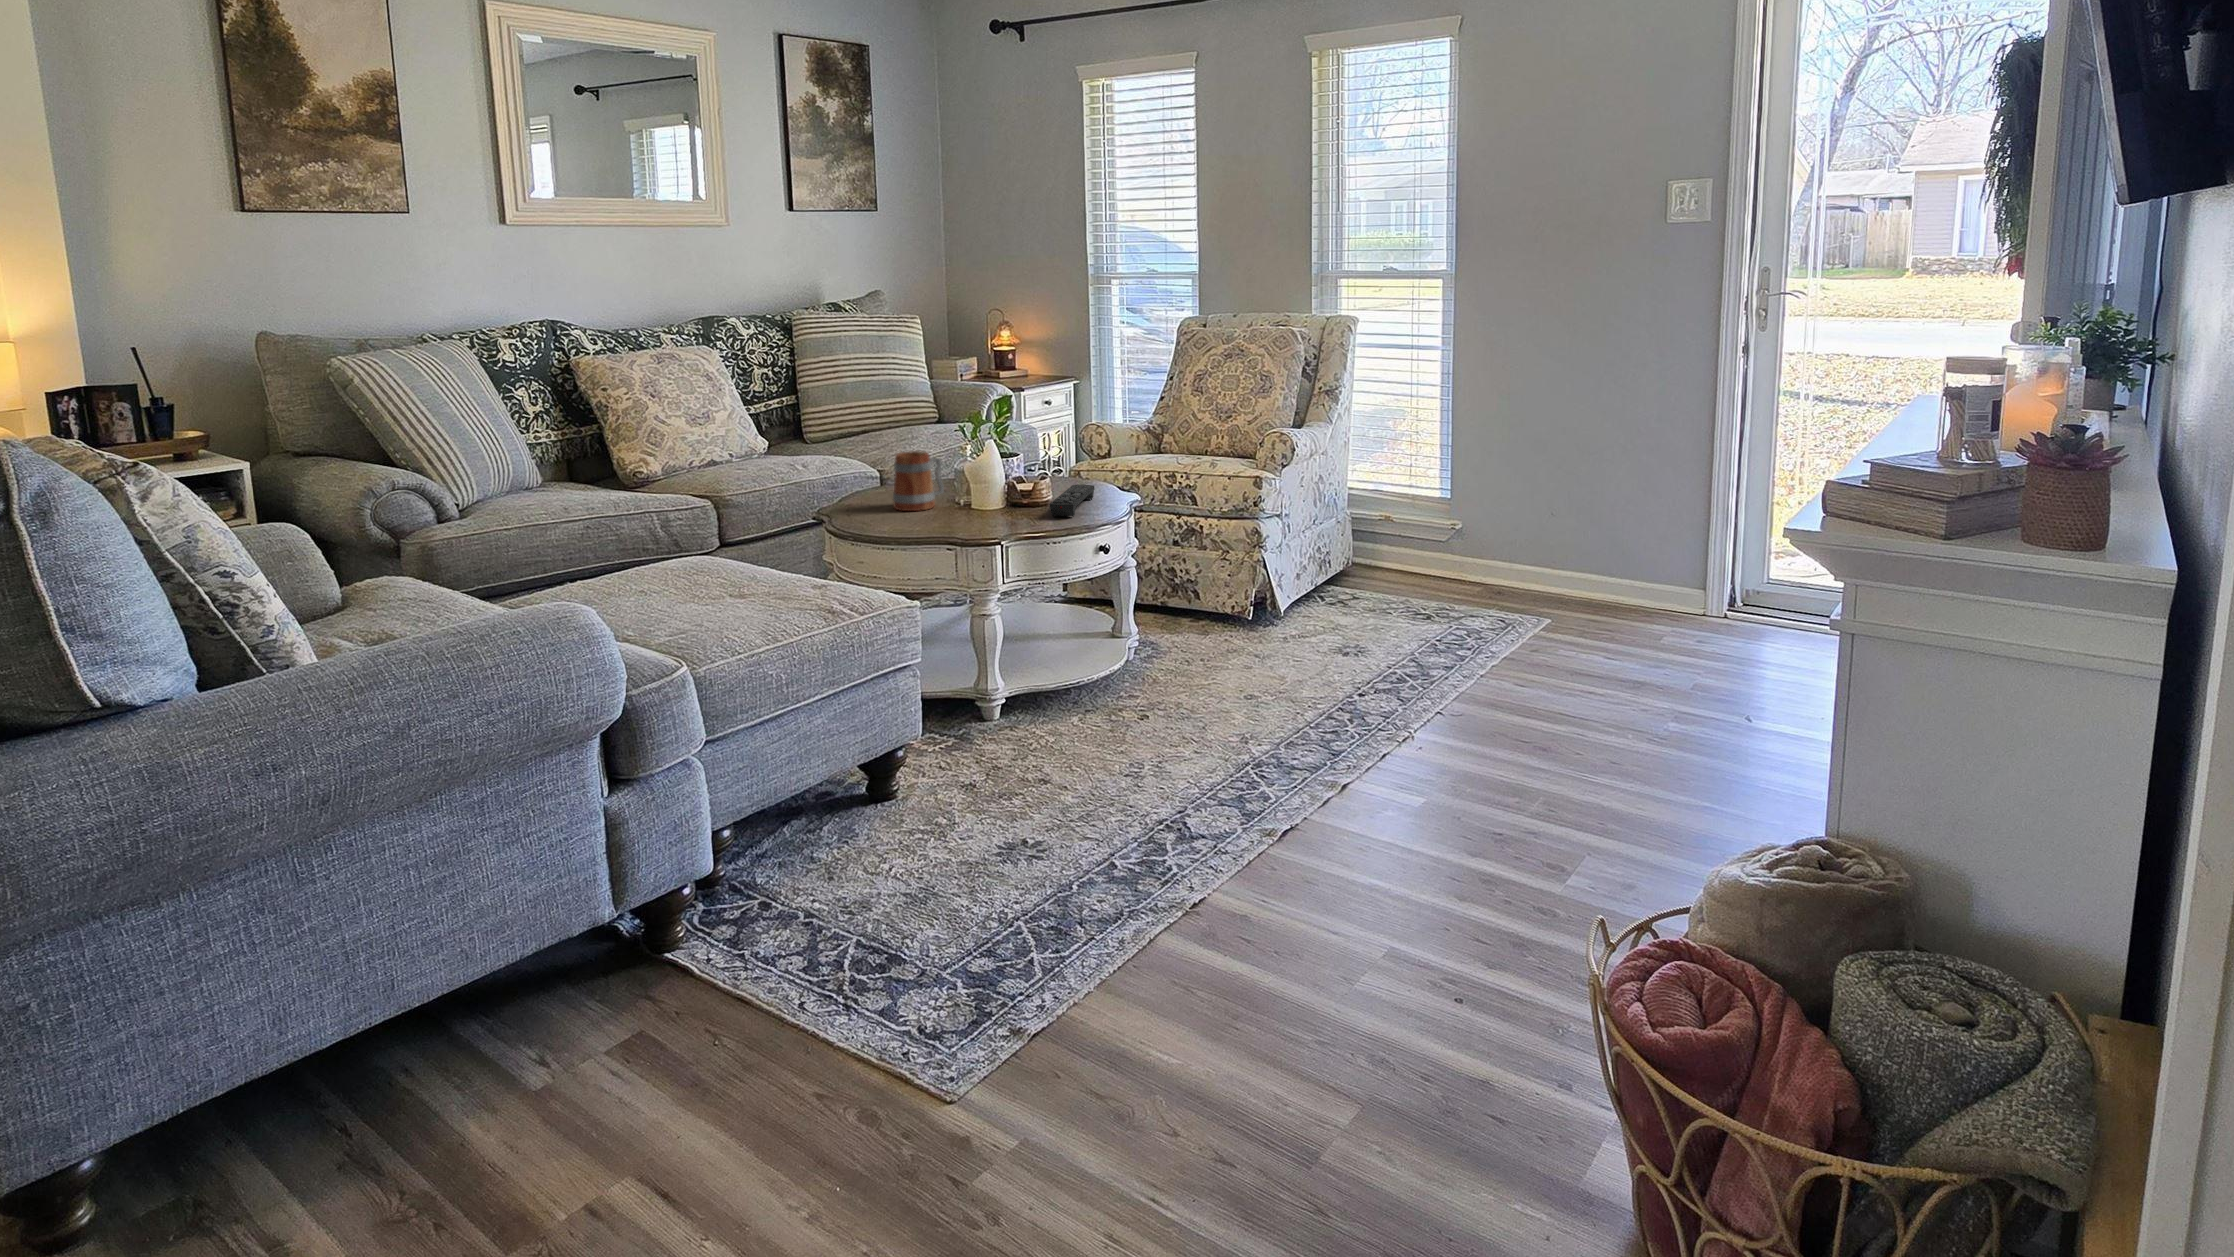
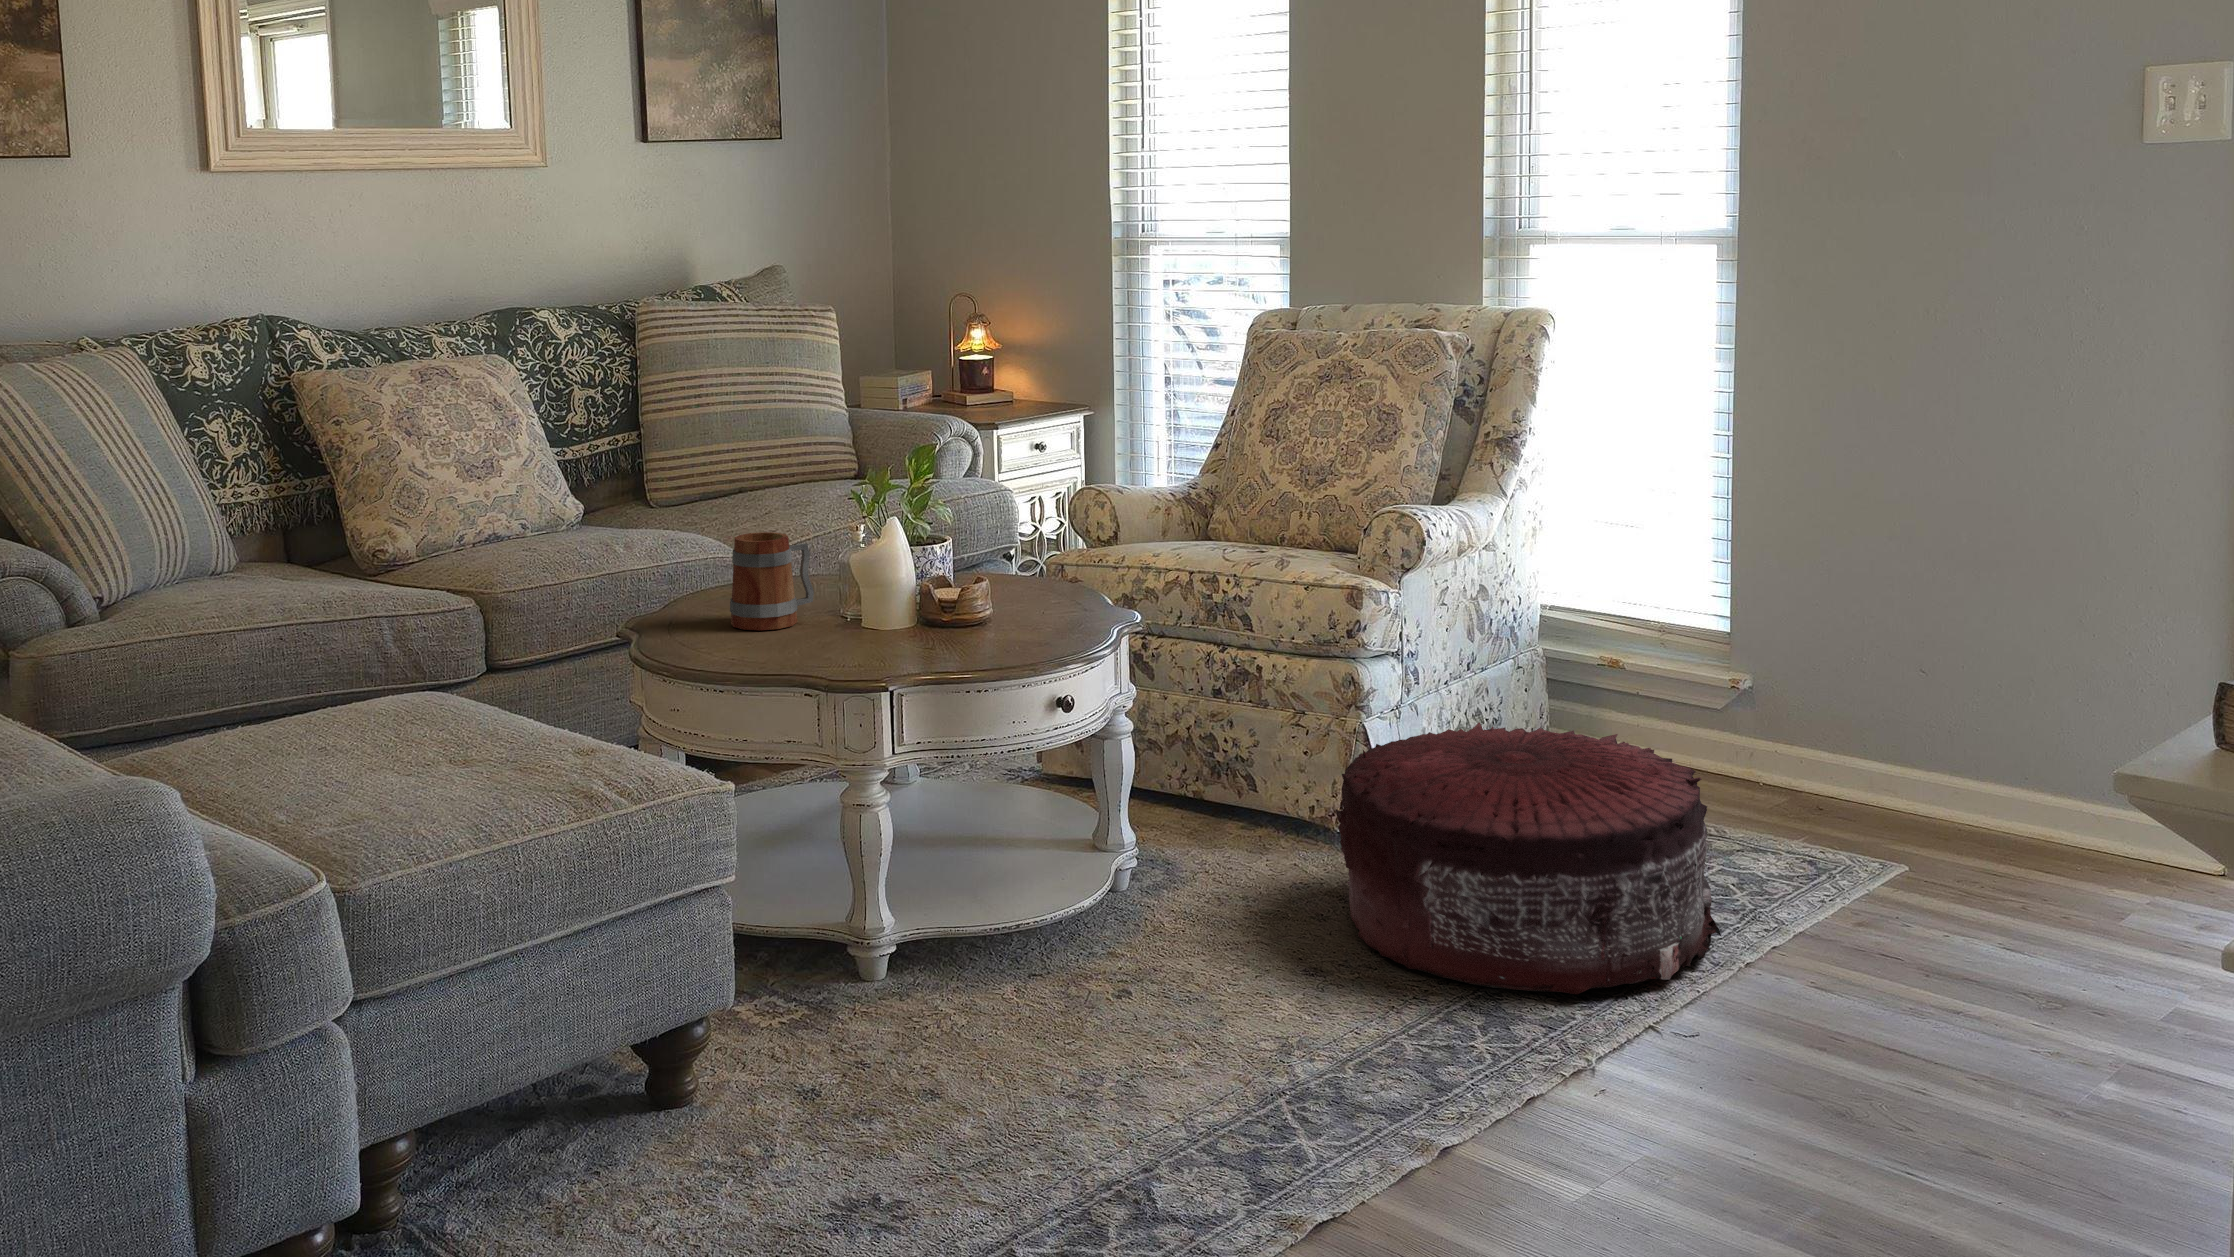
remote control: present [1050,485,1094,517] -> none [974,594,1061,650]
pouf: none [1254,551,1464,698] -> present [1335,722,1721,994]

